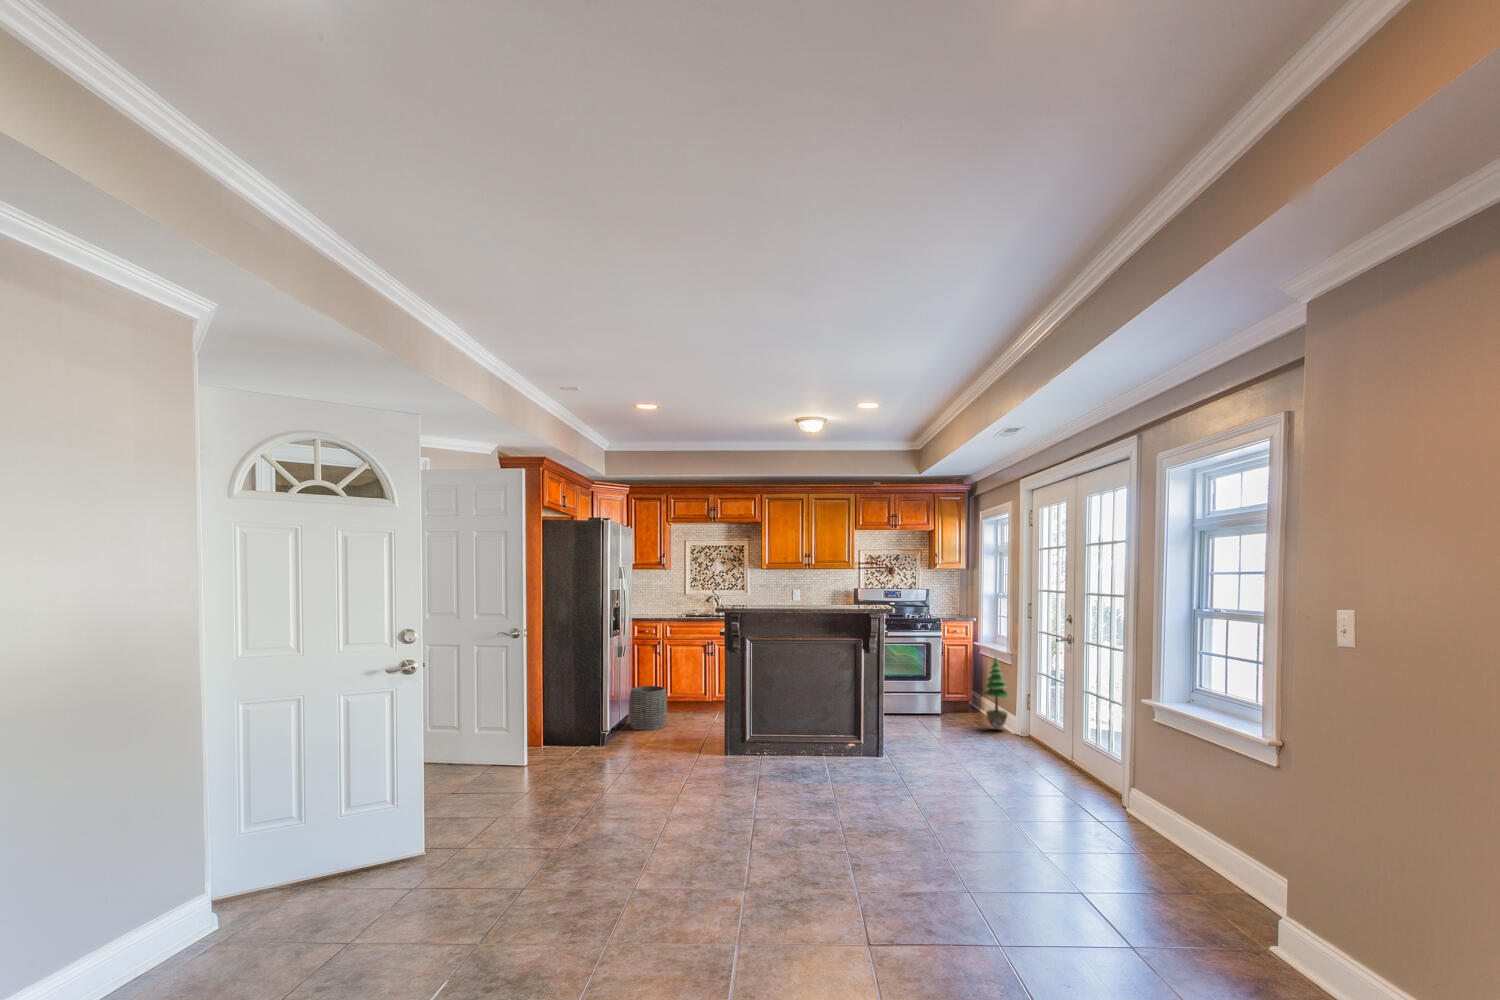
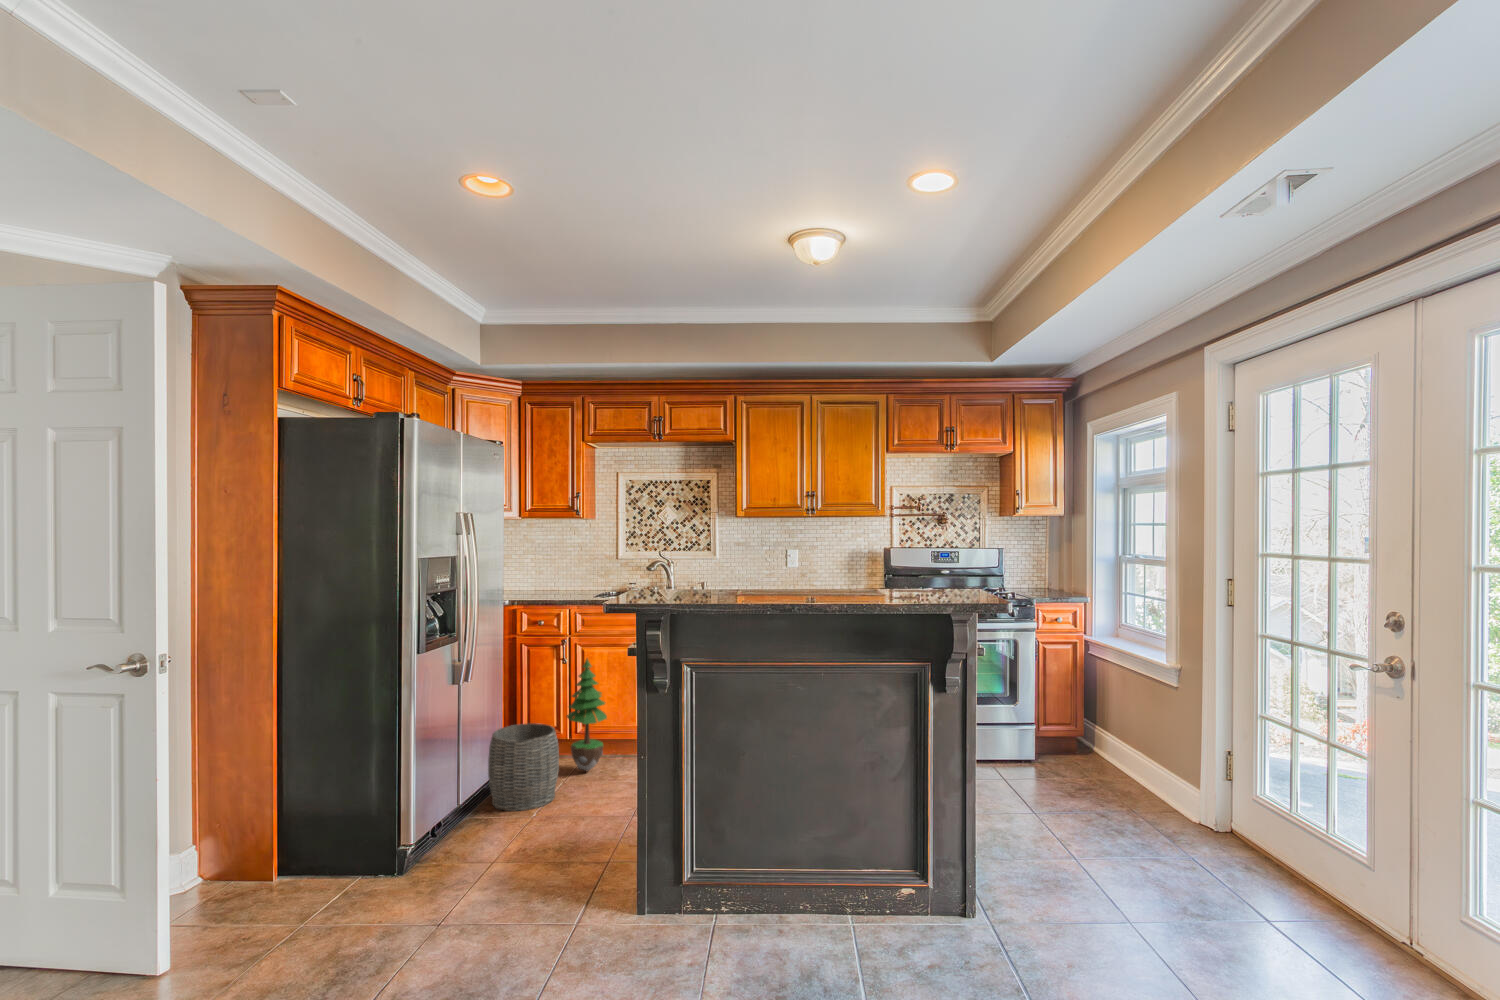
potted tree: present [984,657,1009,730] -> present [567,659,607,771]

